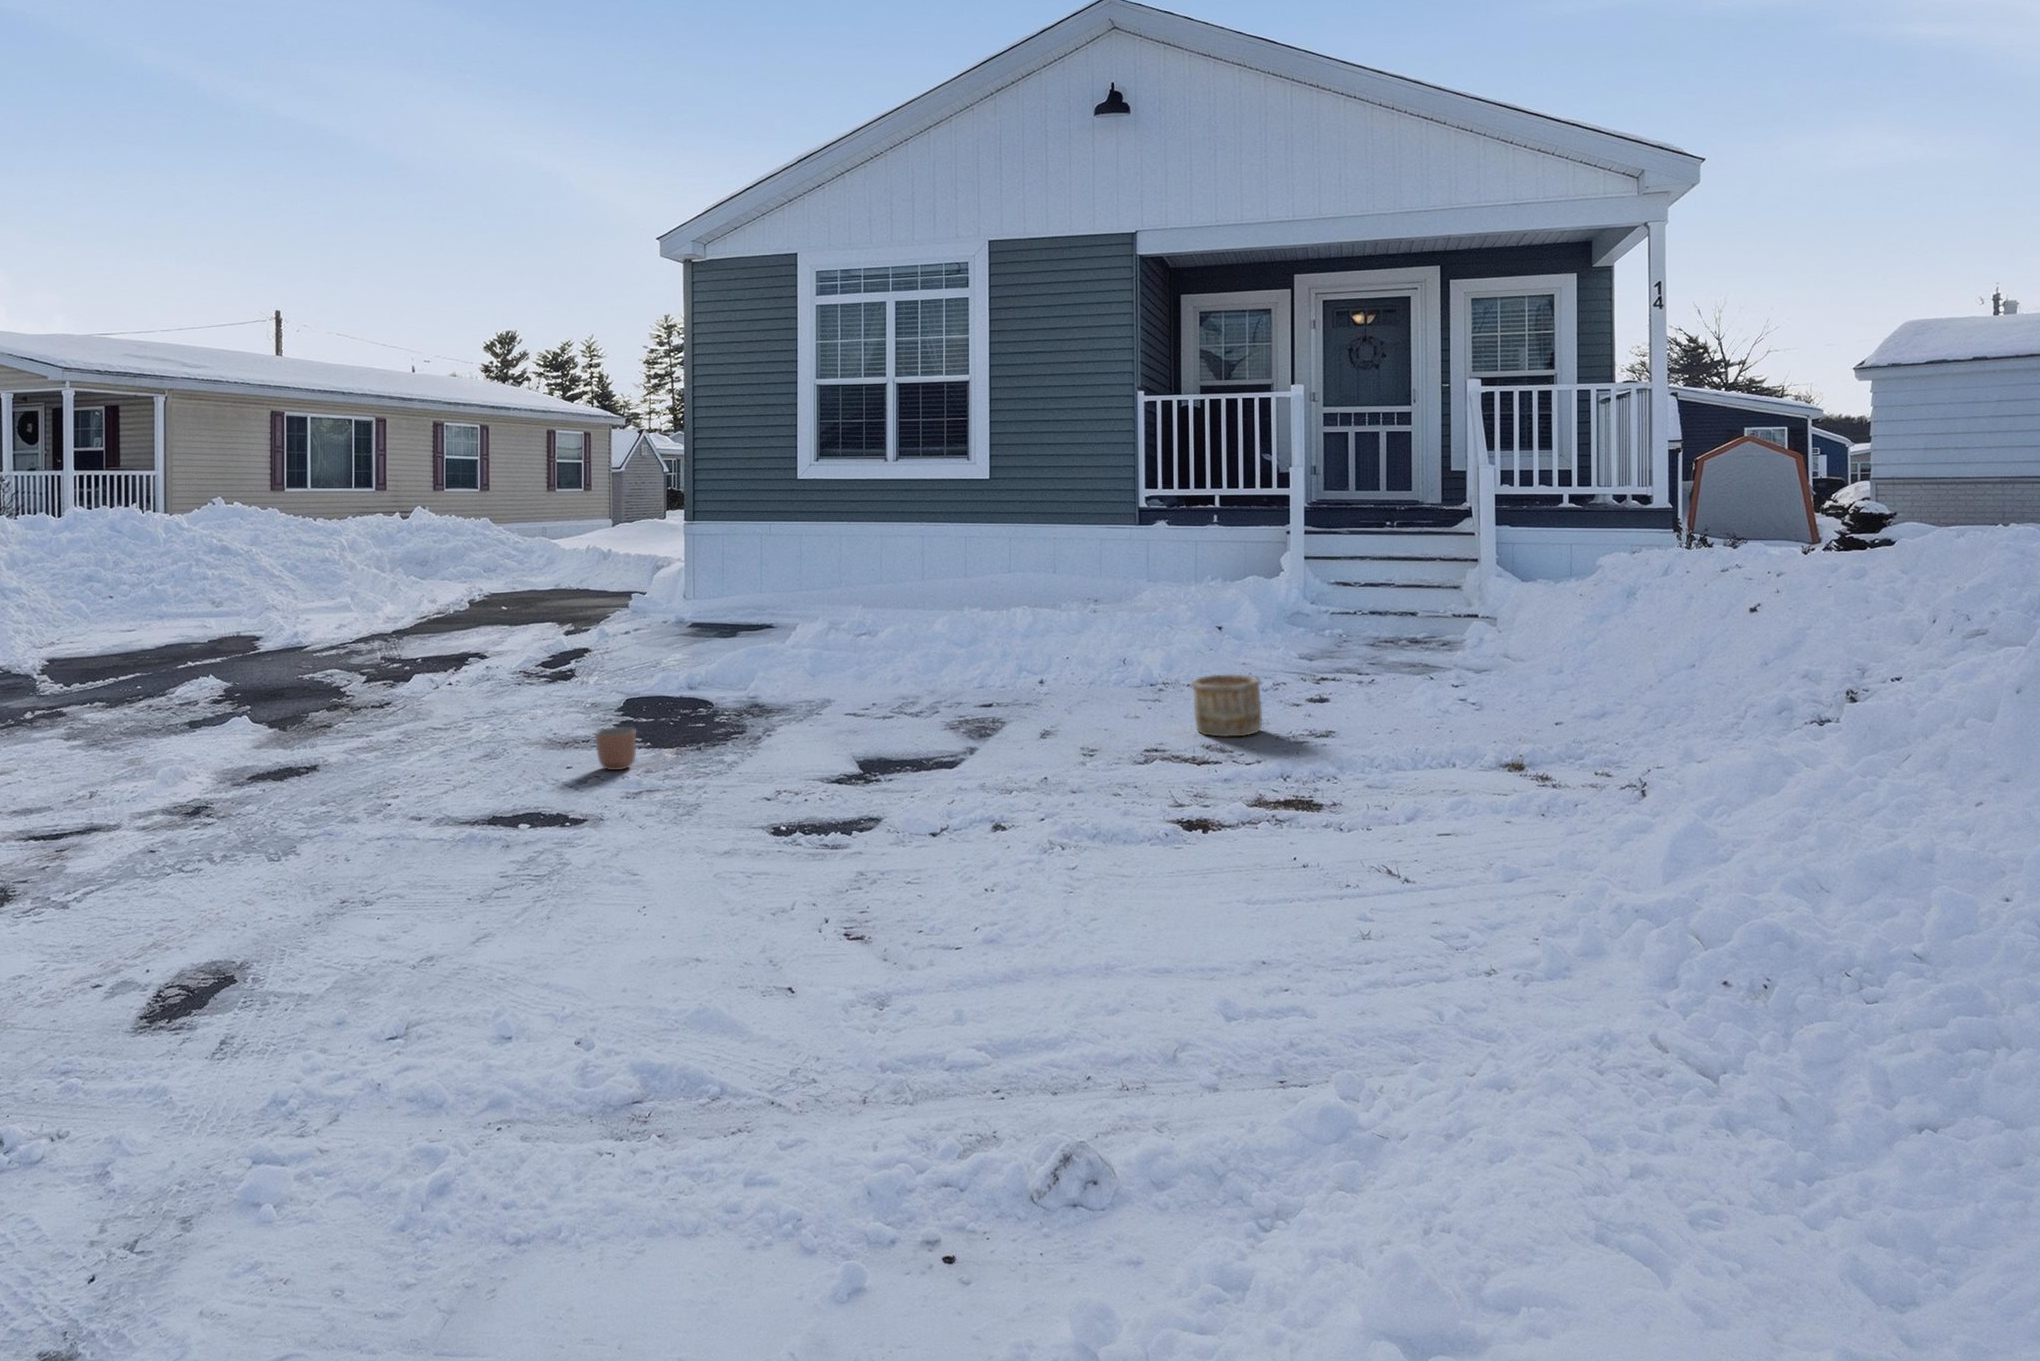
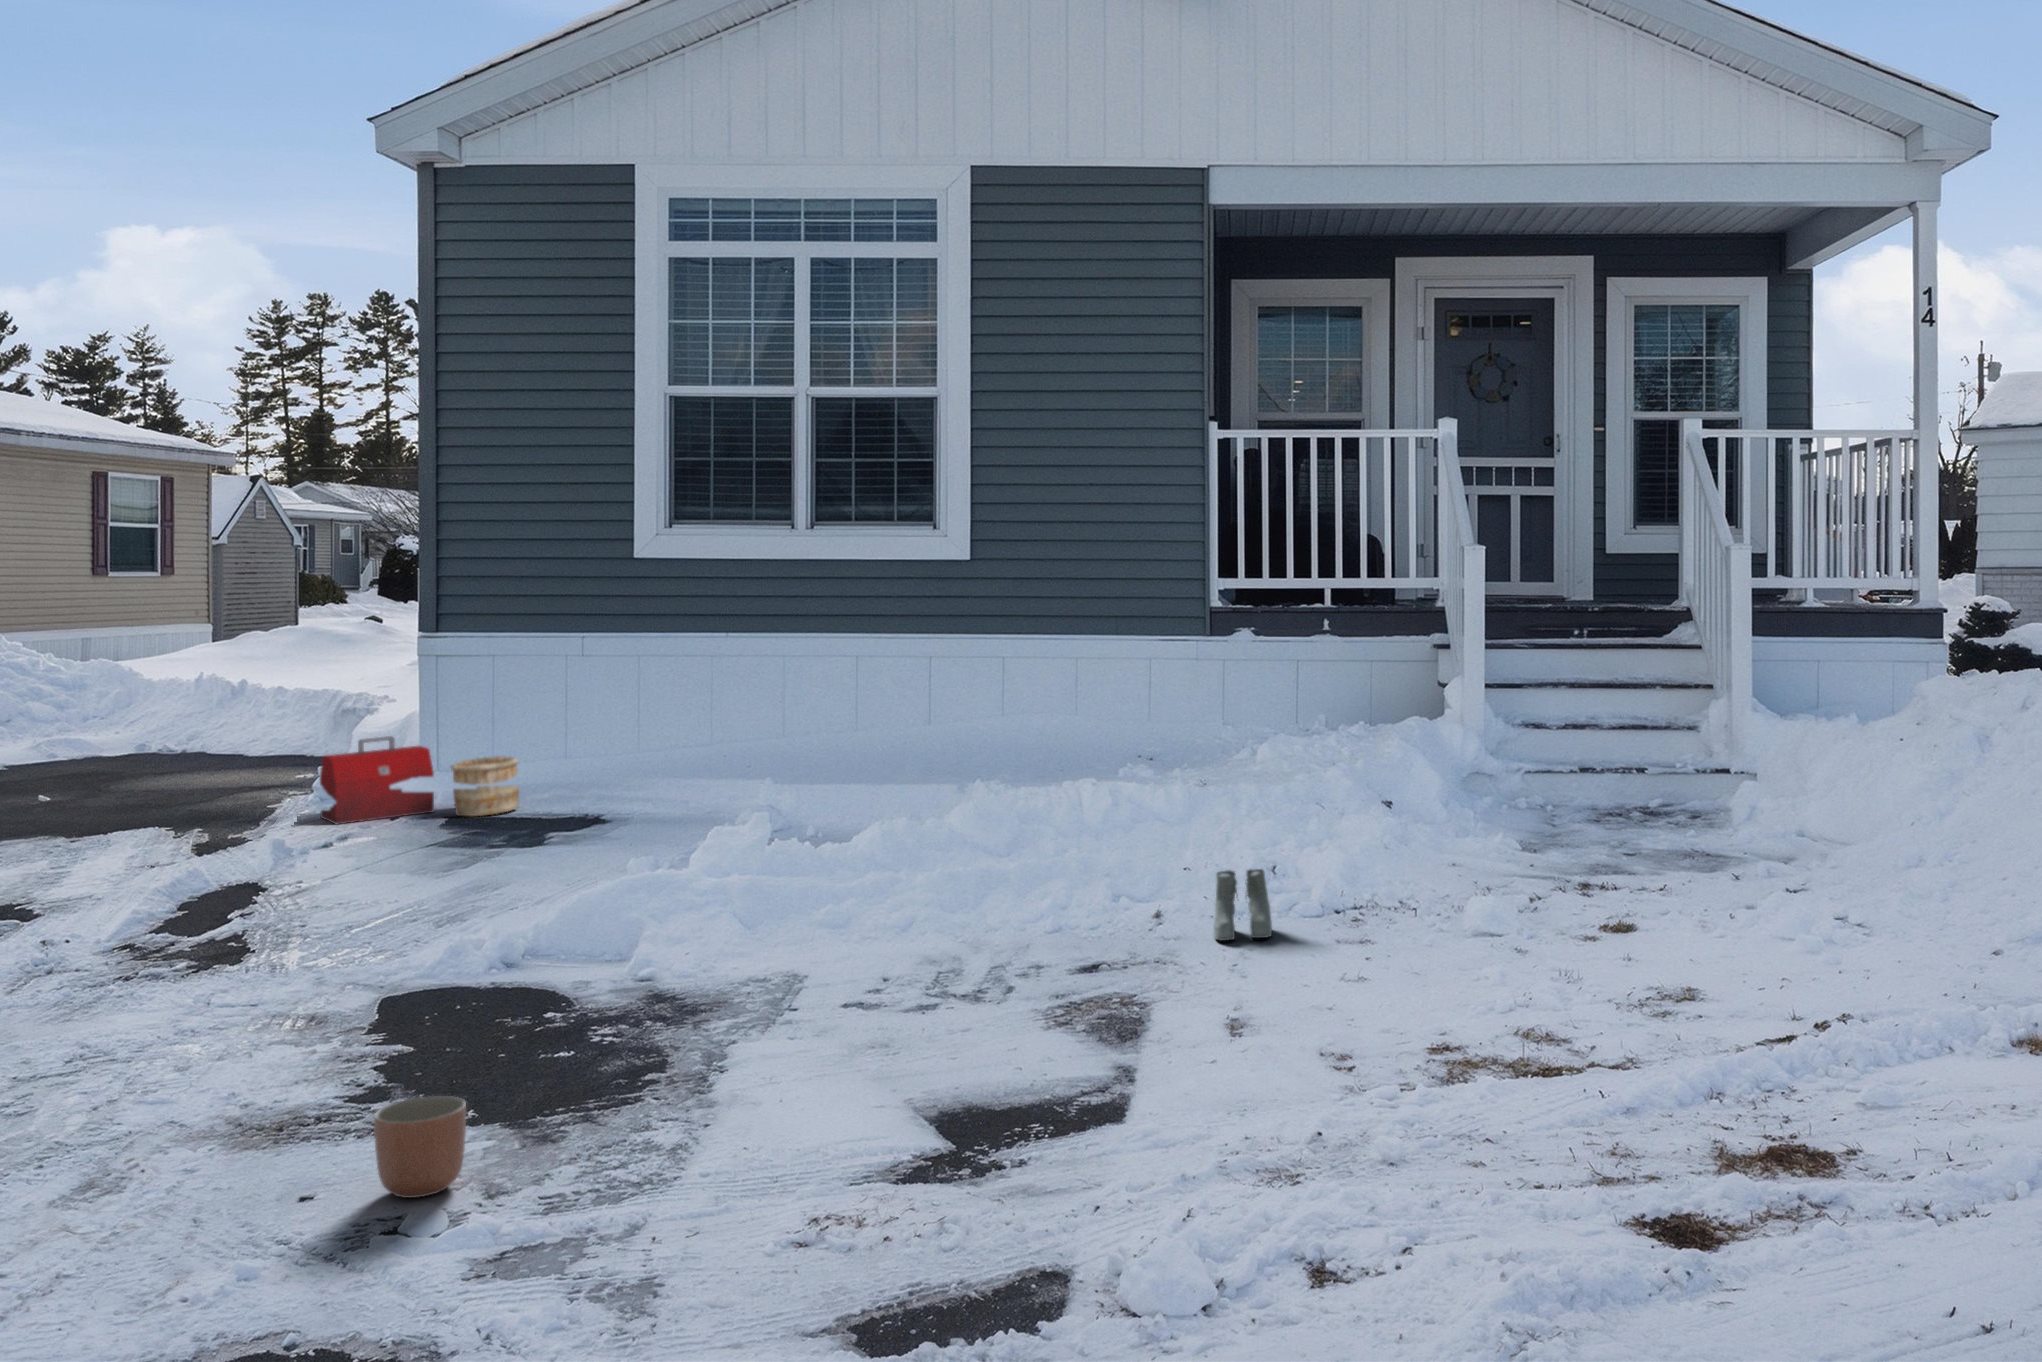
toolbox: none [636,576,695,623] -> present [320,736,434,824]
boots: none [1065,654,1100,692] -> present [1214,869,1272,941]
wooden bucket: present [1191,675,1261,736] -> present [451,756,519,816]

